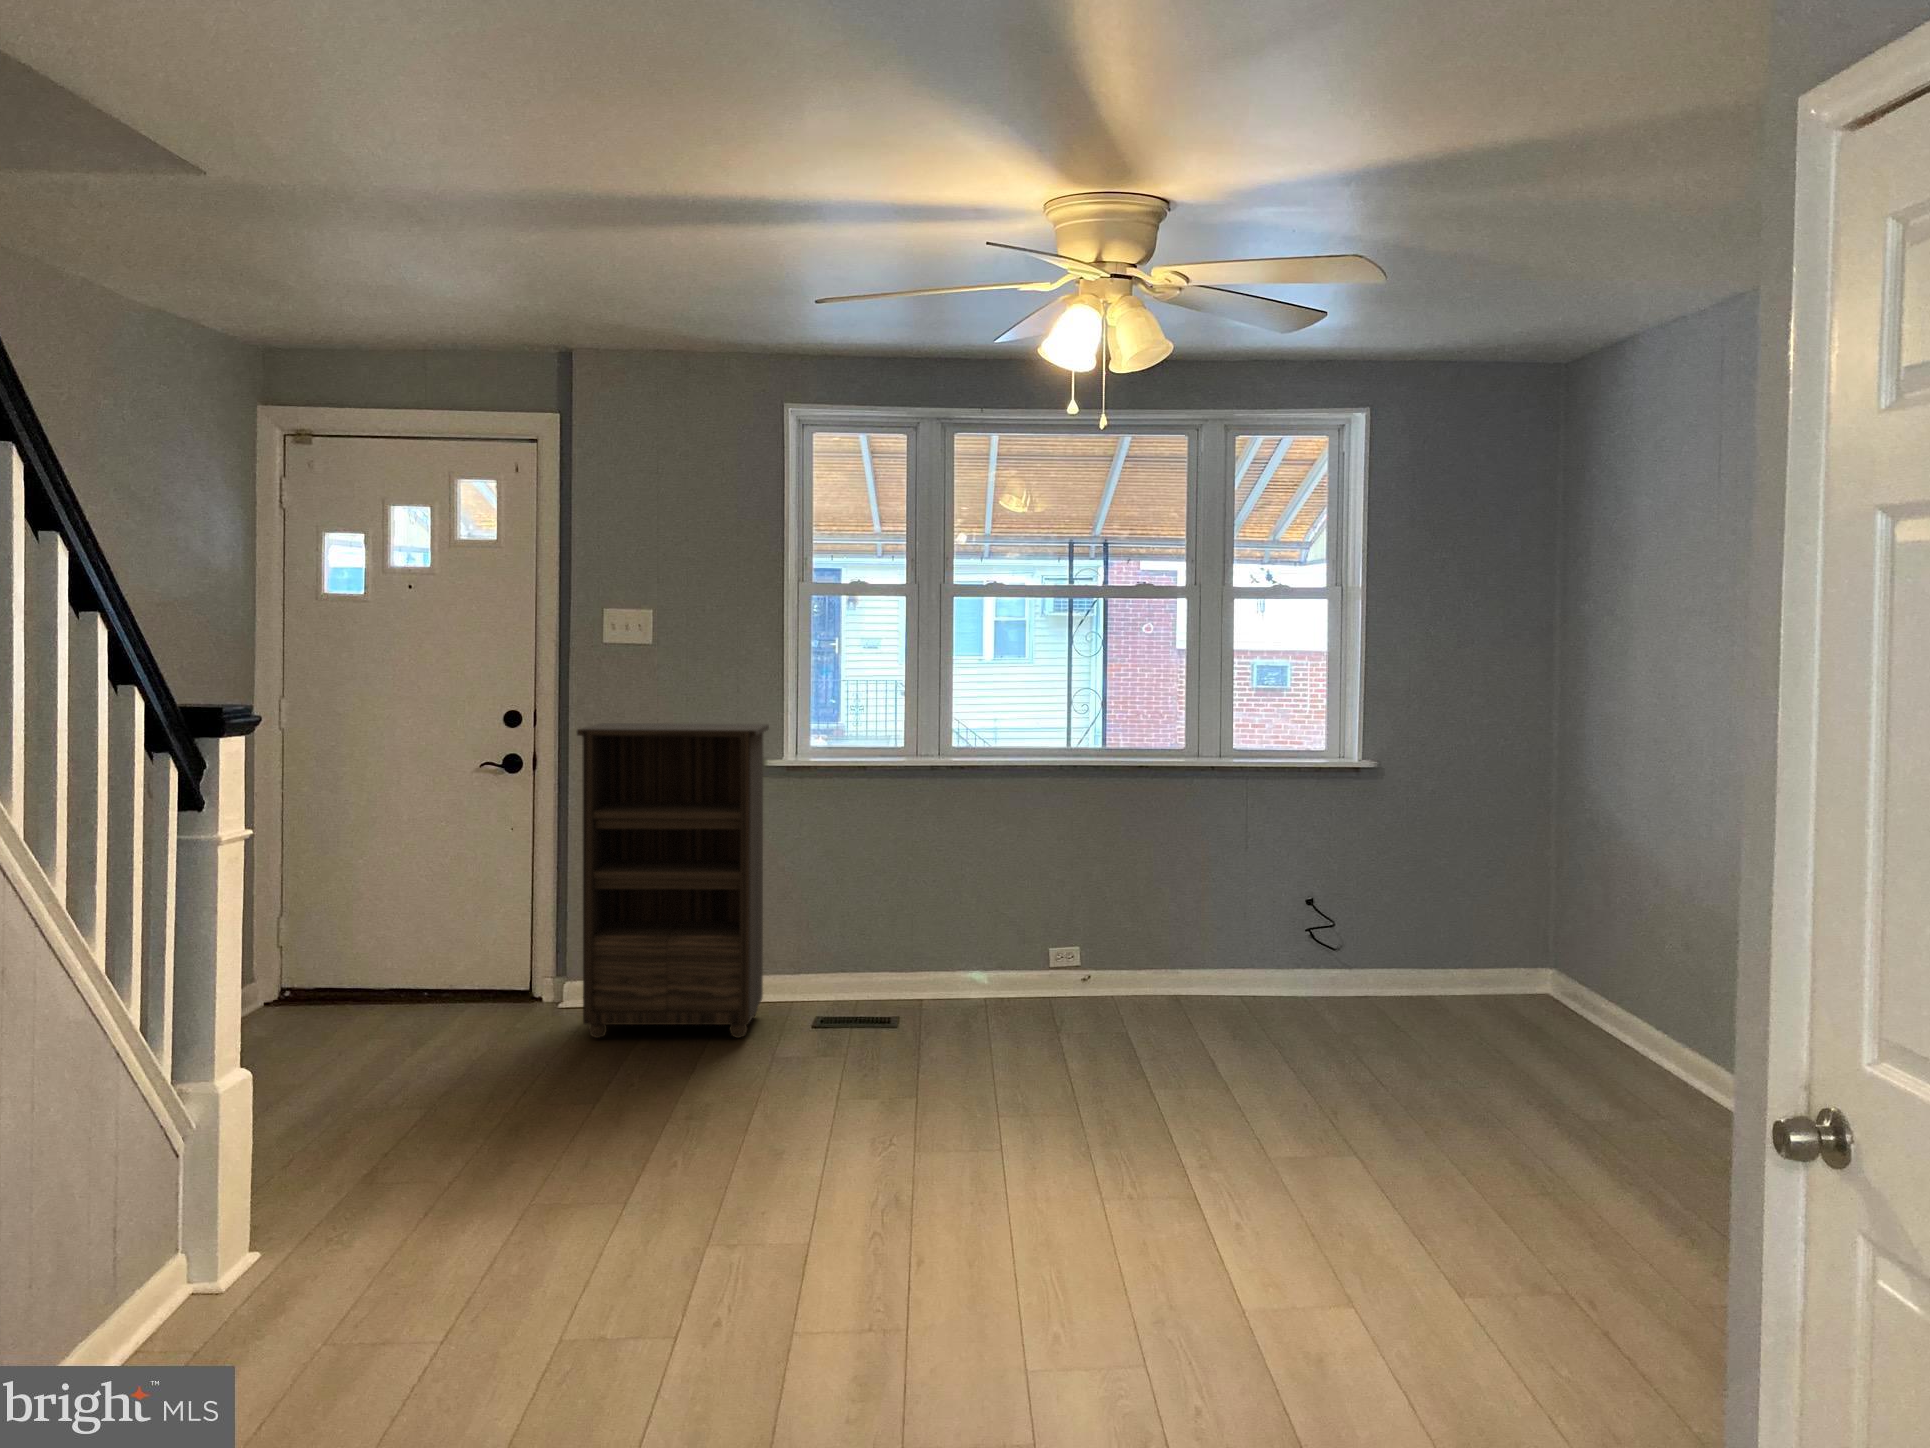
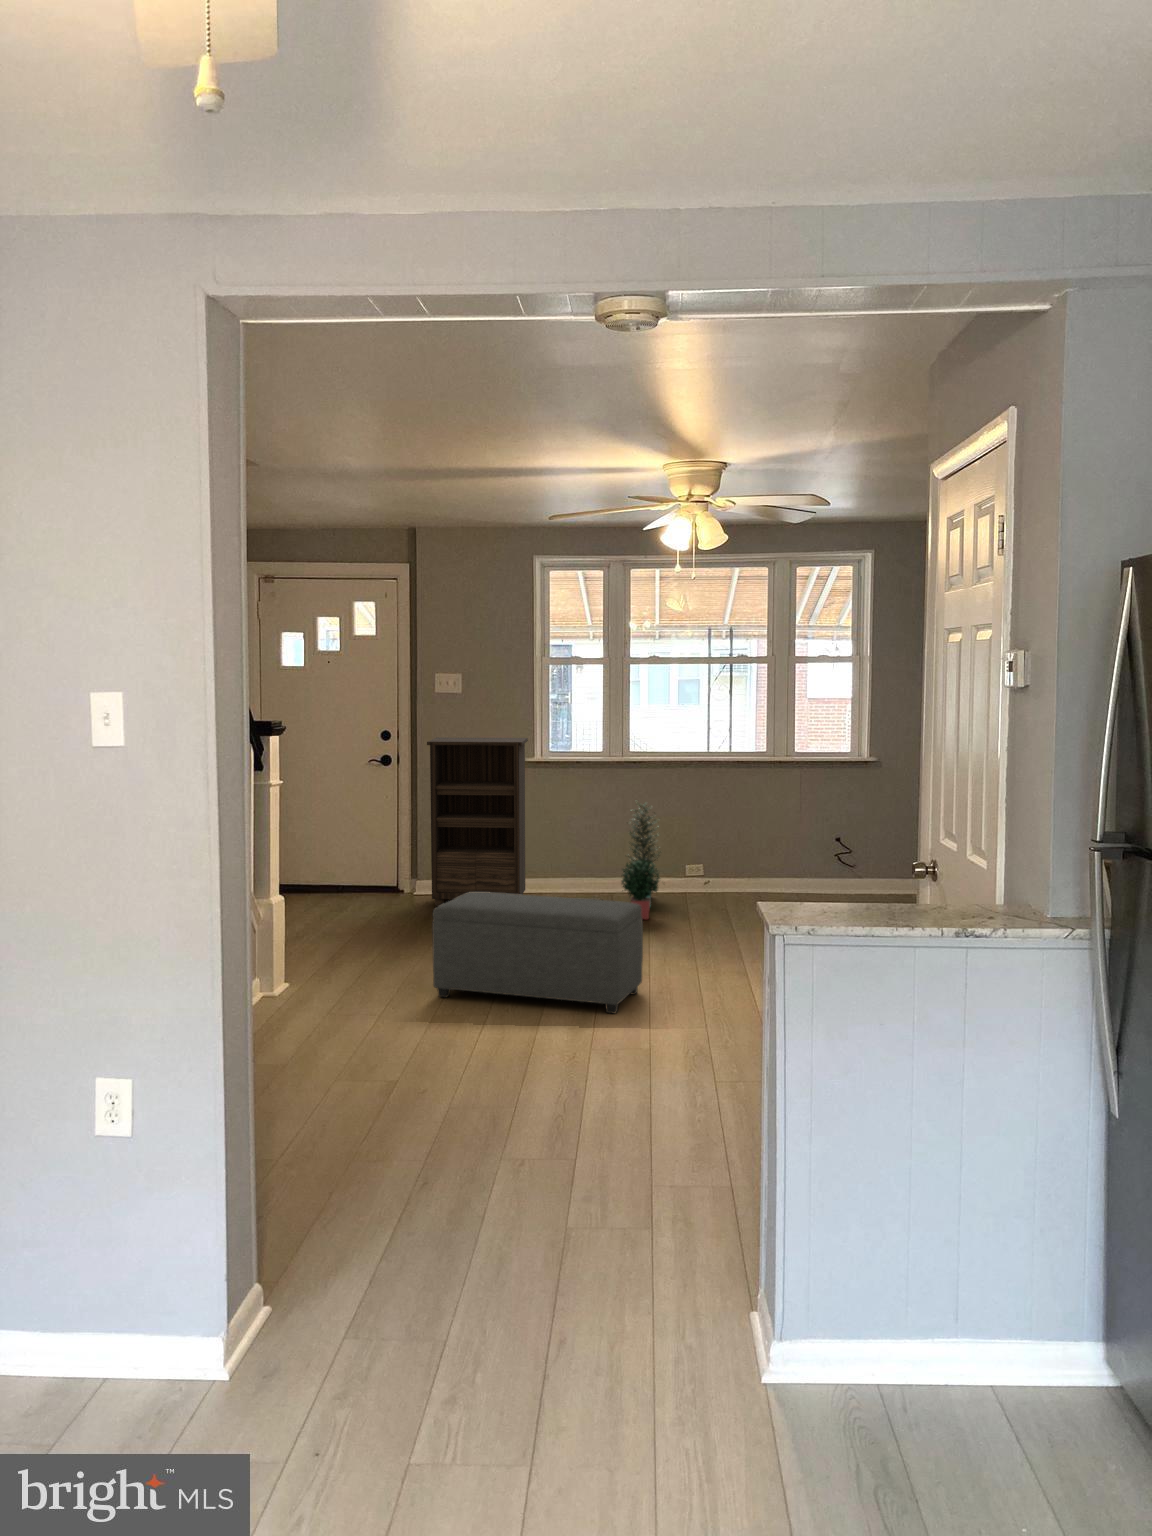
potted plant: none [938,835,1018,1063] -> present [622,803,660,919]
ottoman: none [512,1055,1006,1376] -> present [432,892,643,1013]

